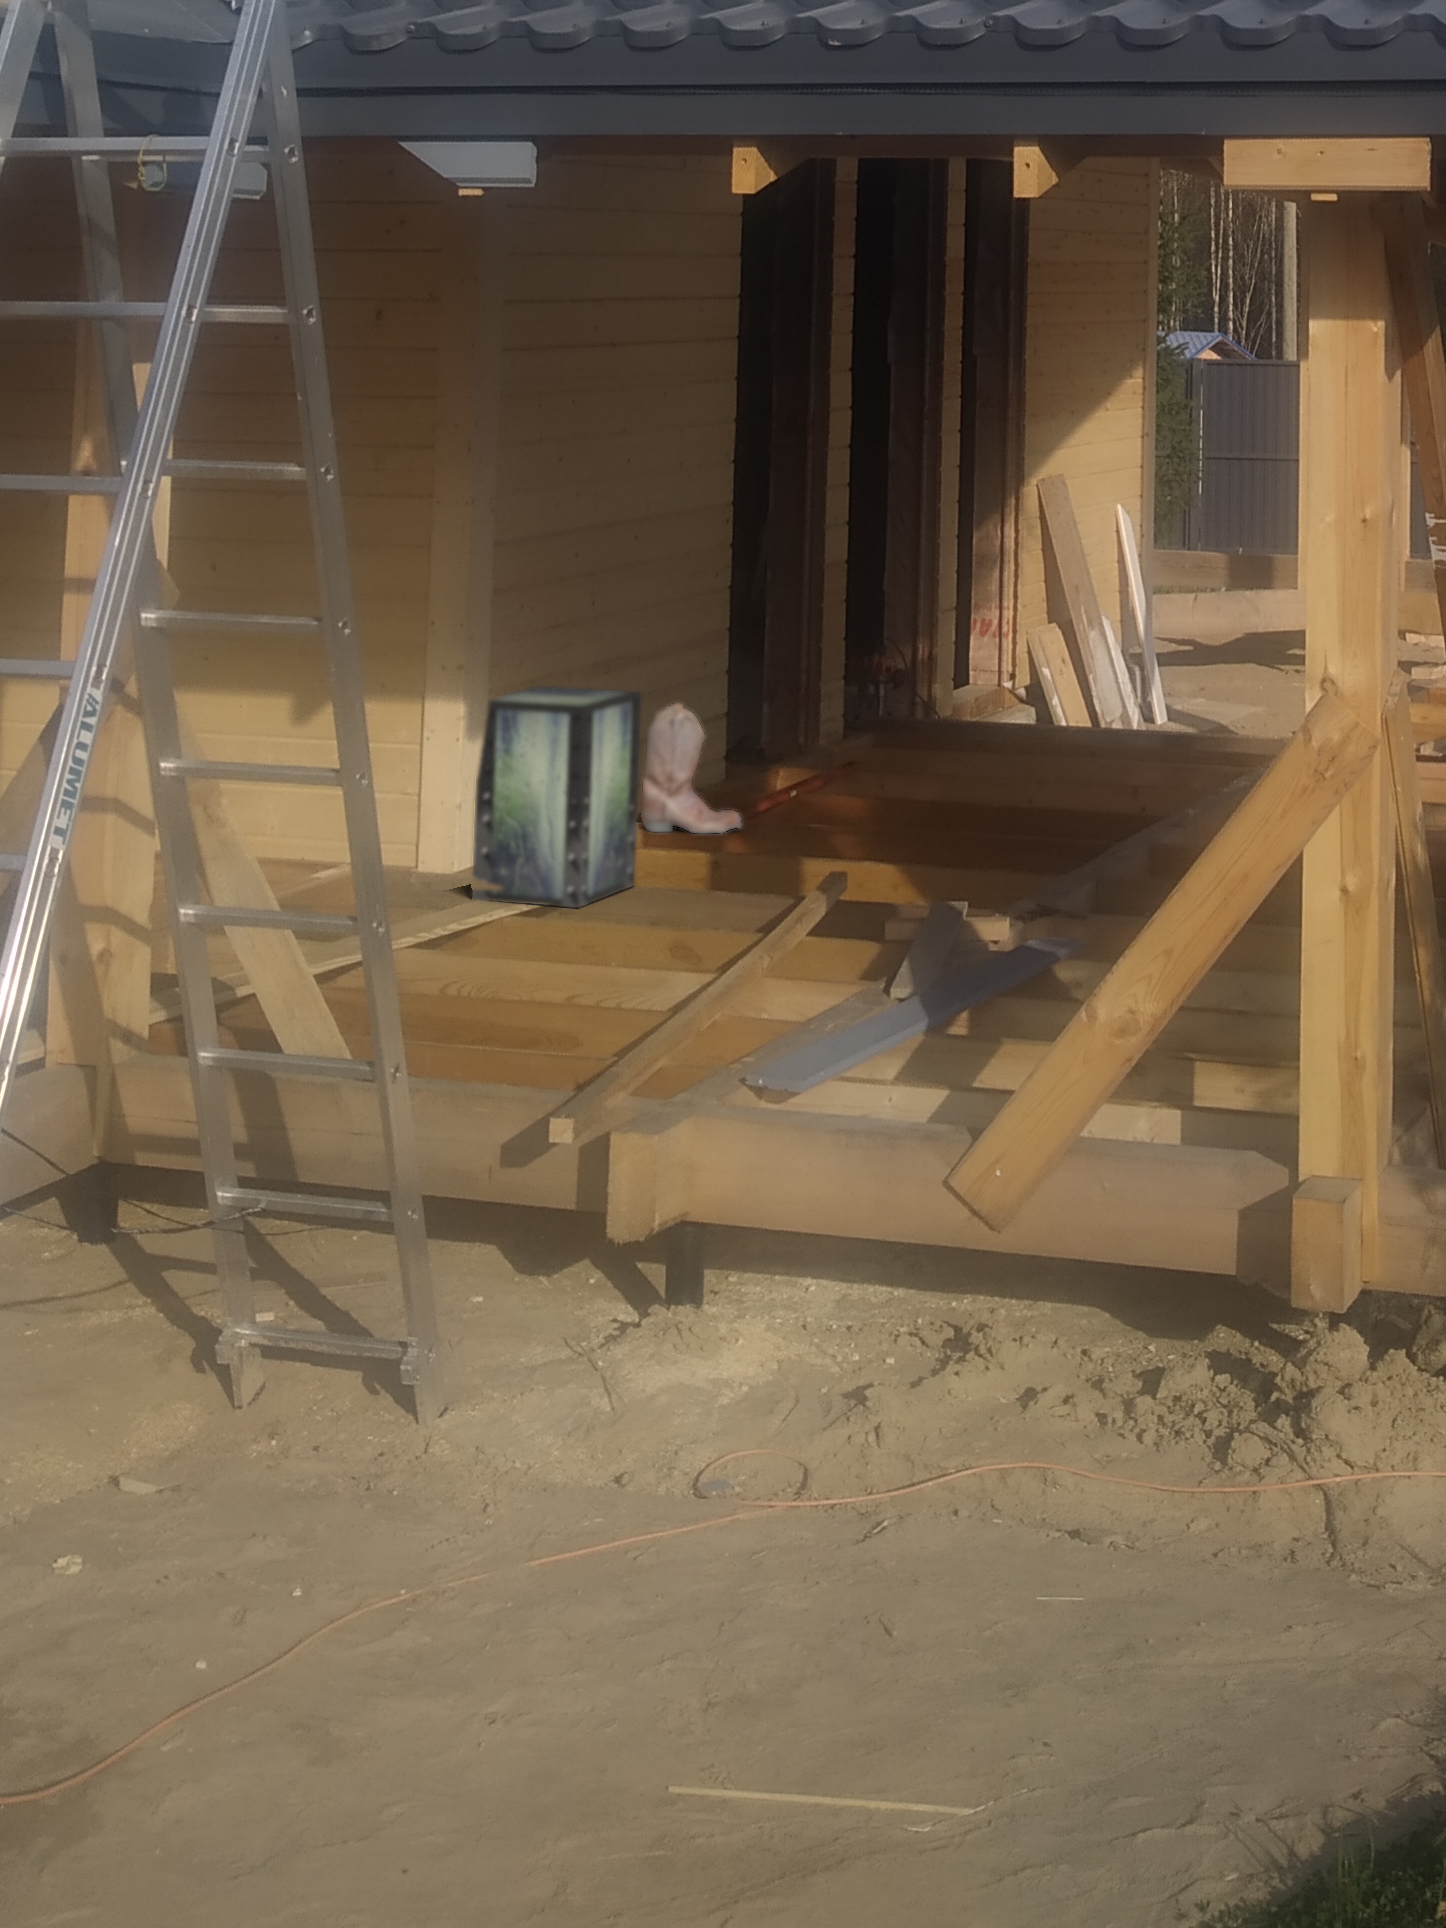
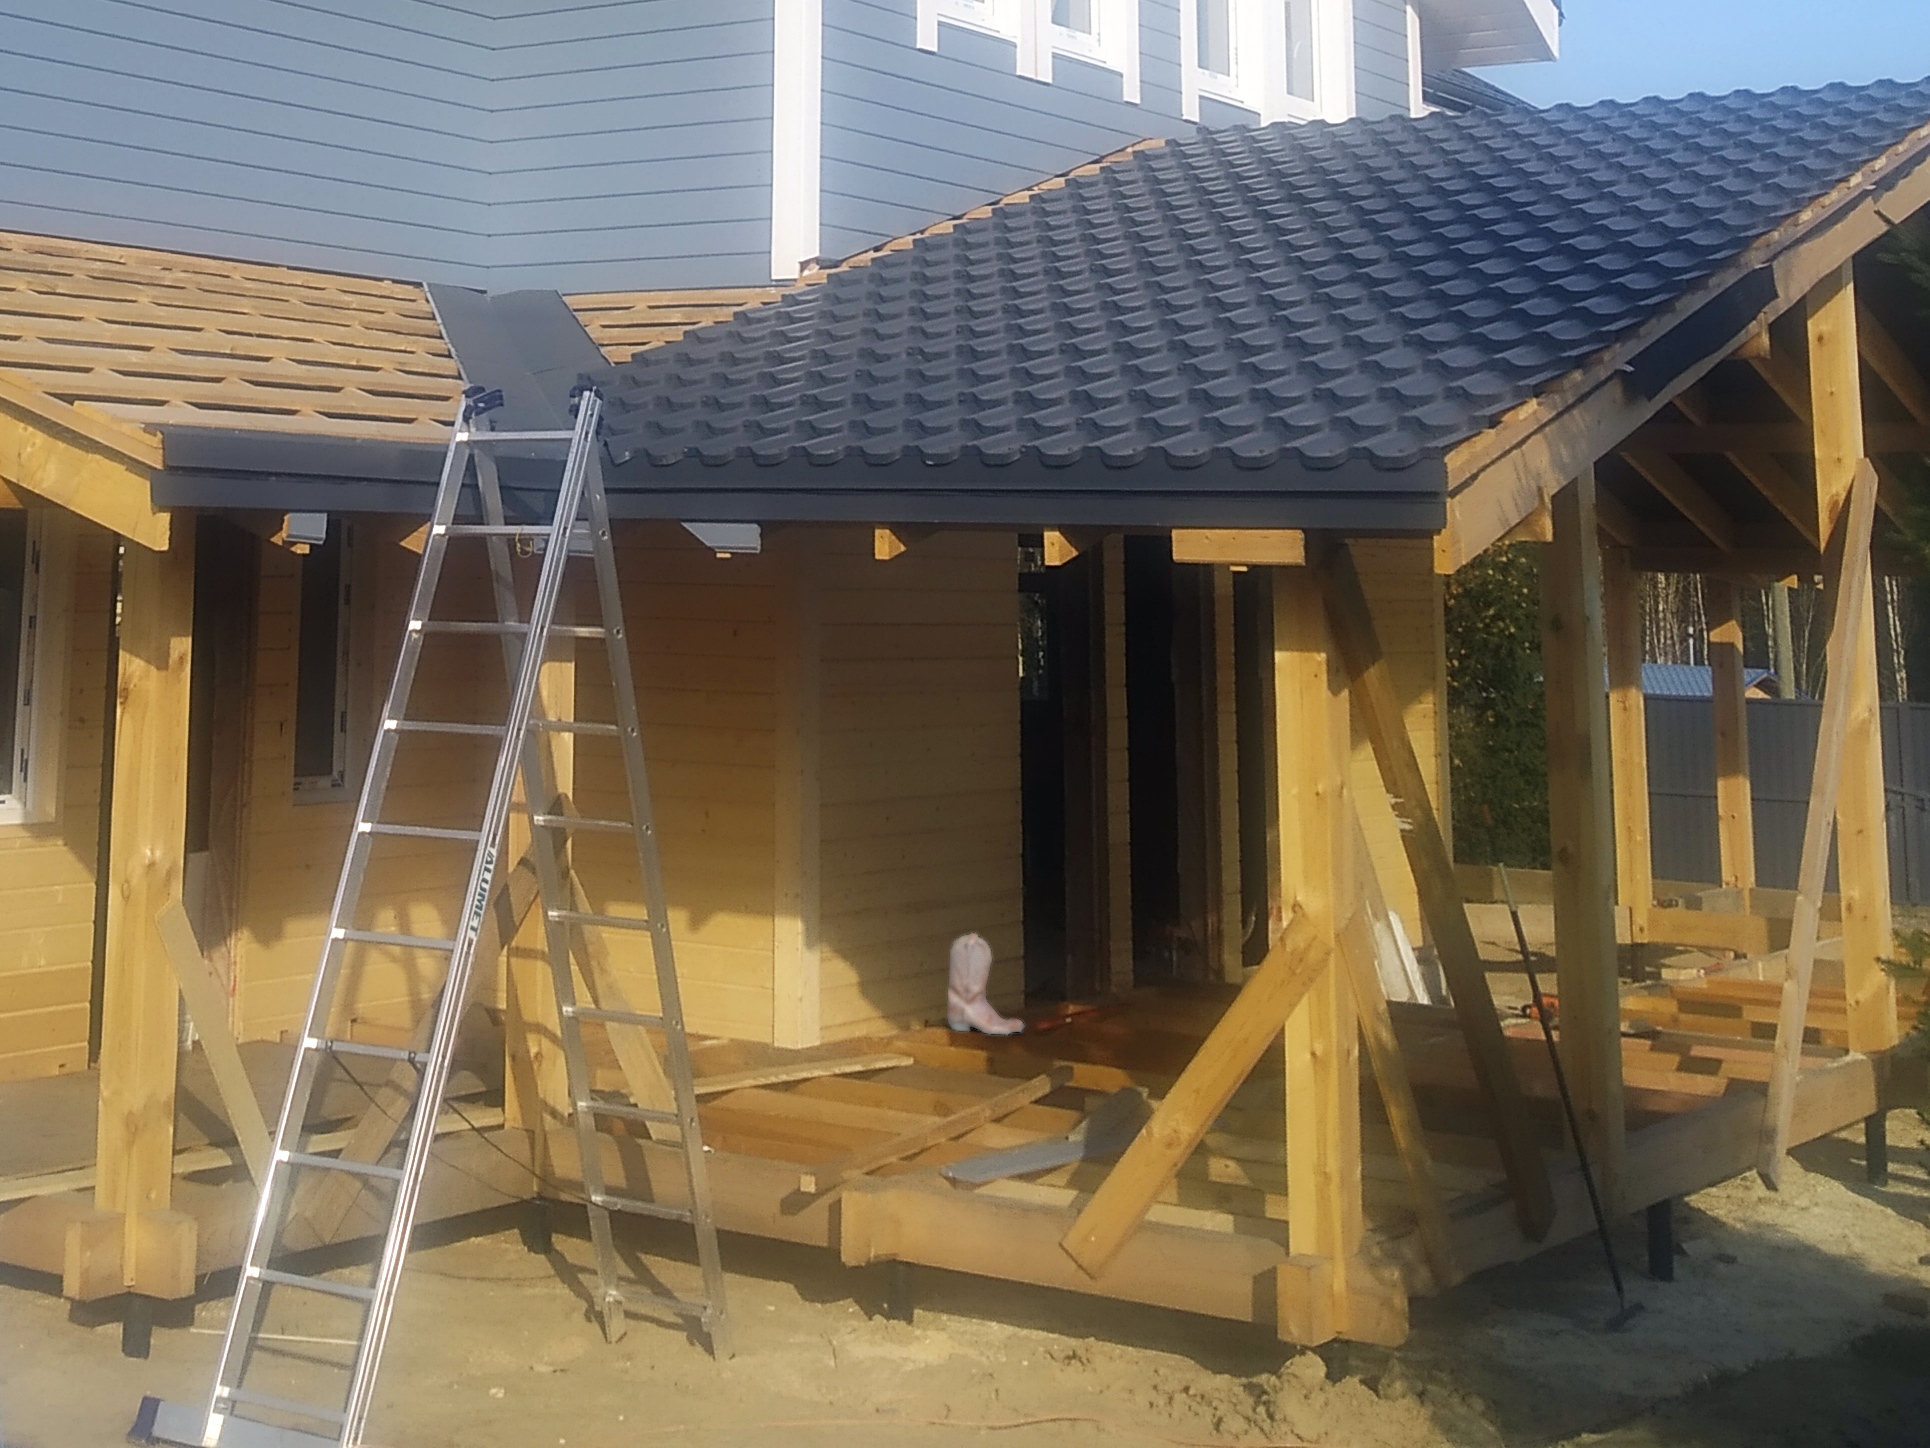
storage box: present [472,686,641,908] -> none [806,908,924,1071]

